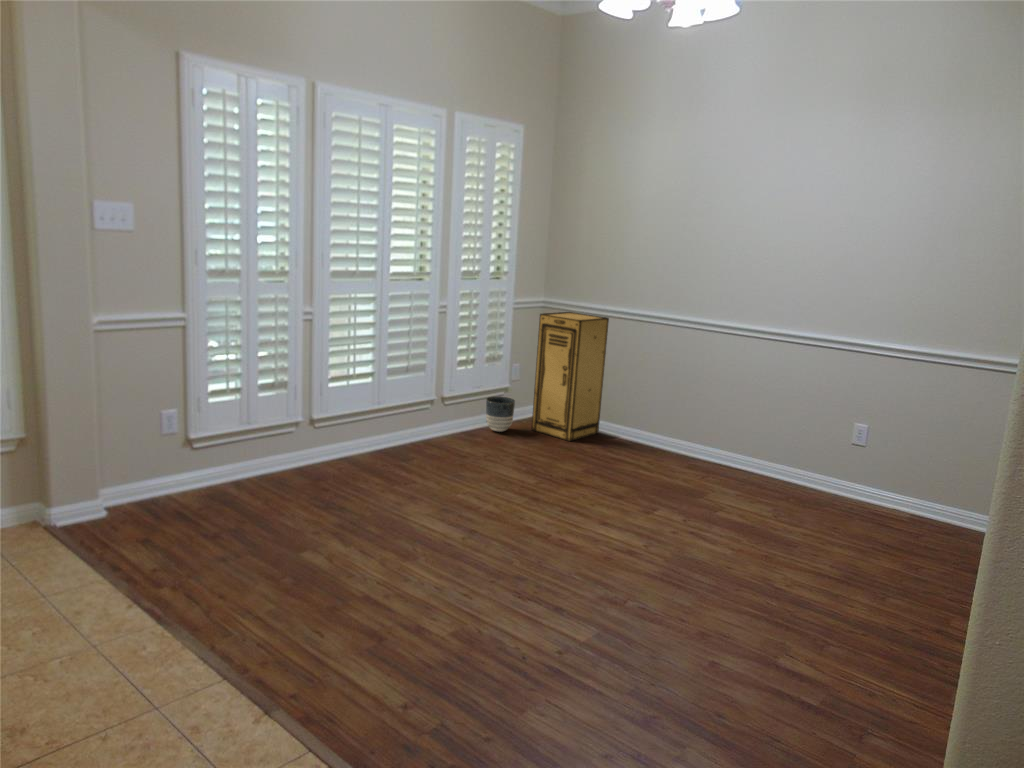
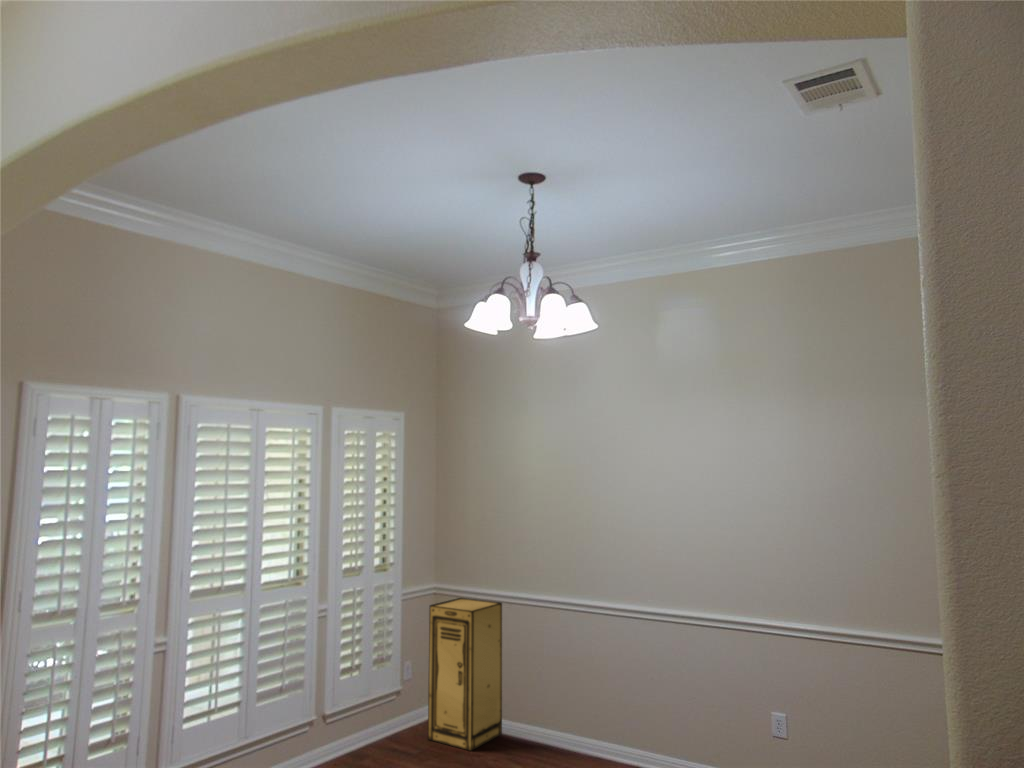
planter: present [486,397,515,432] -> none [375,703,408,747]

